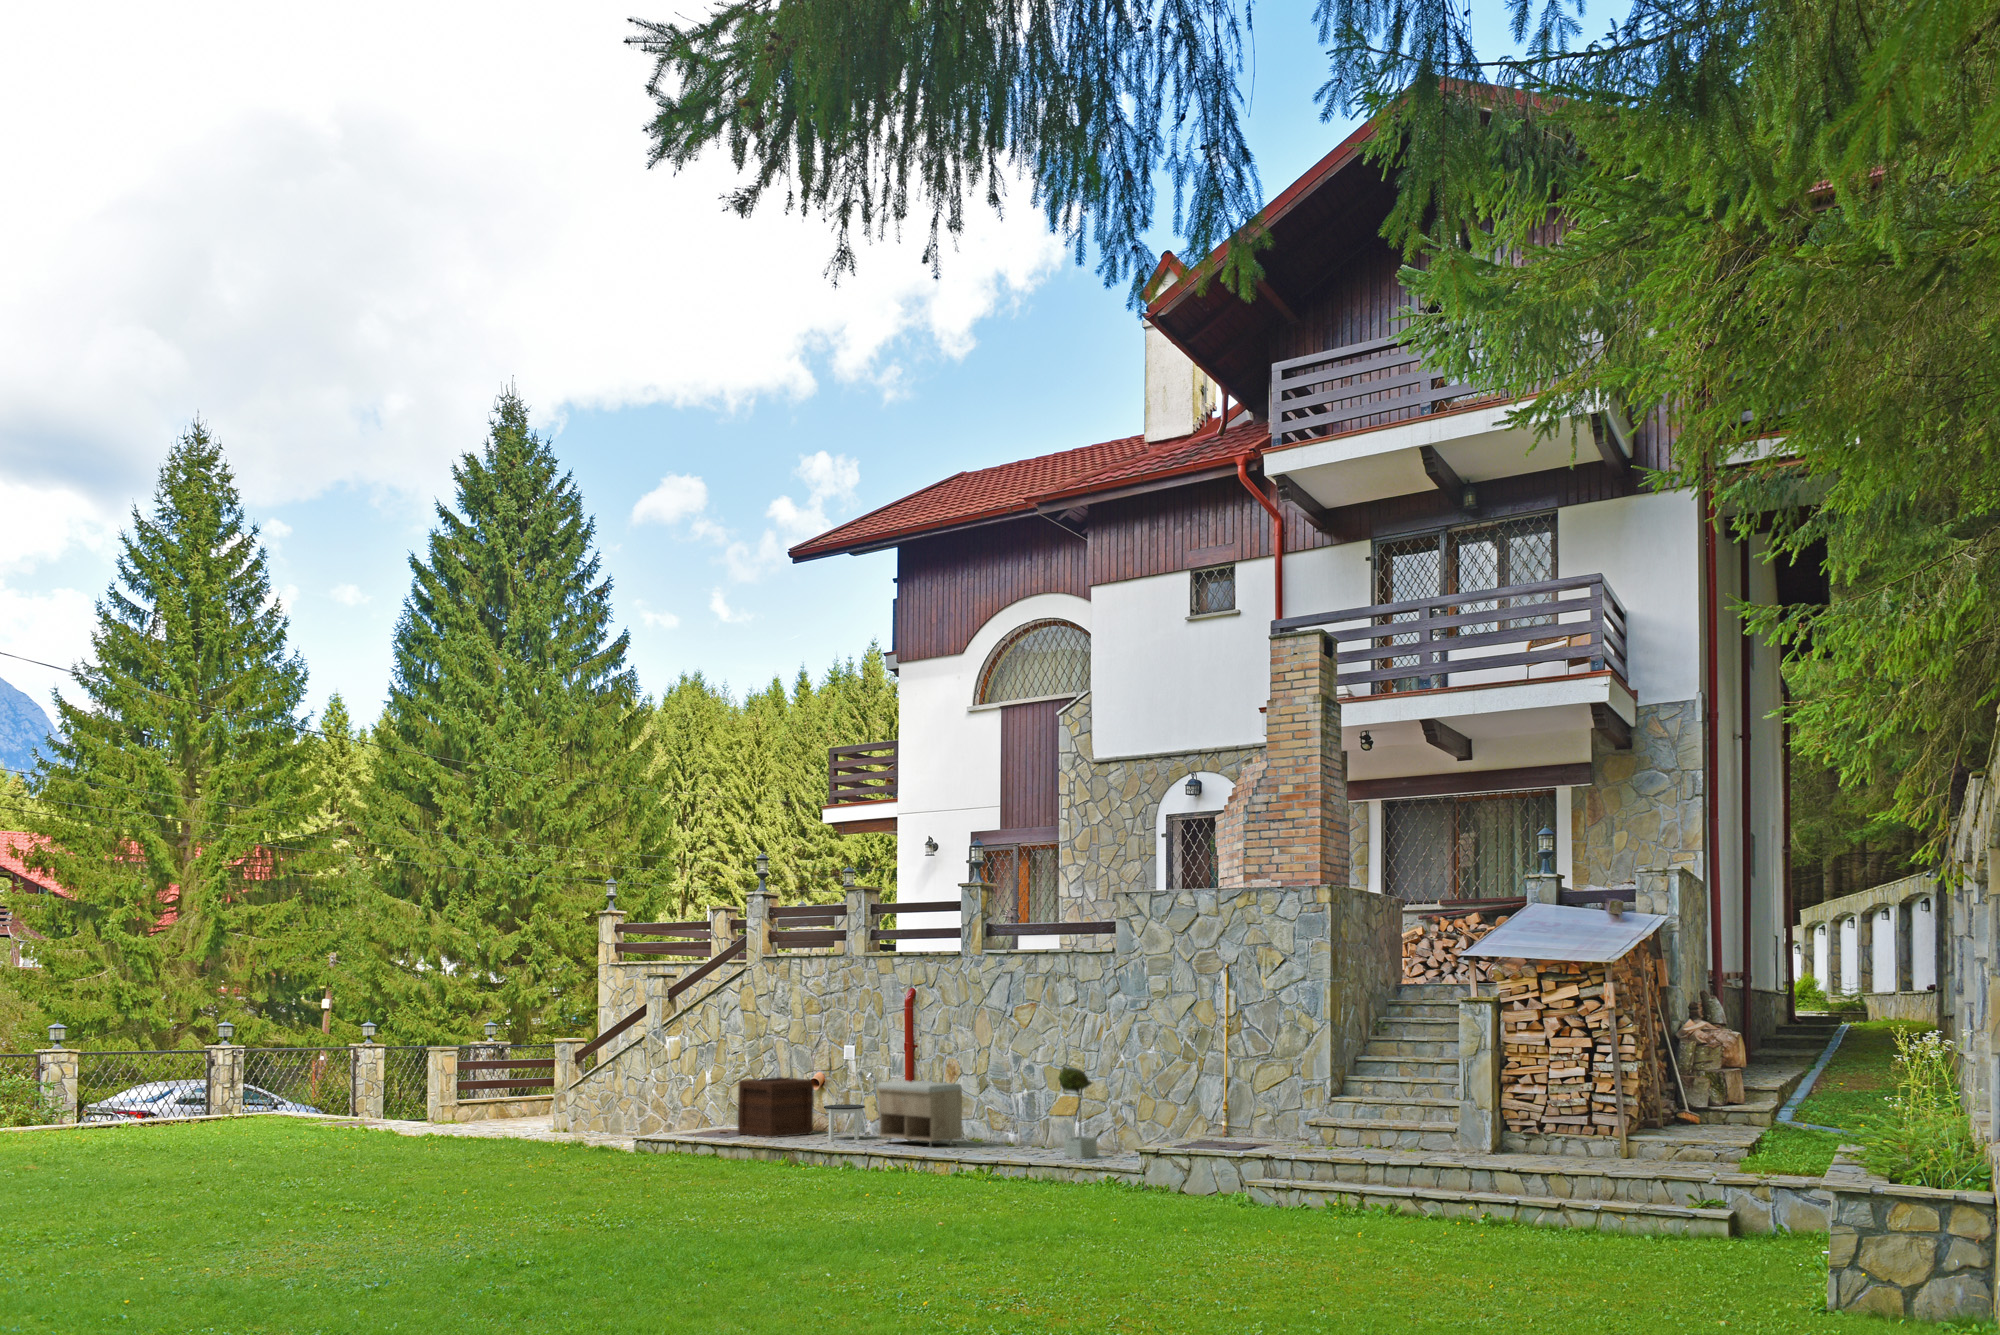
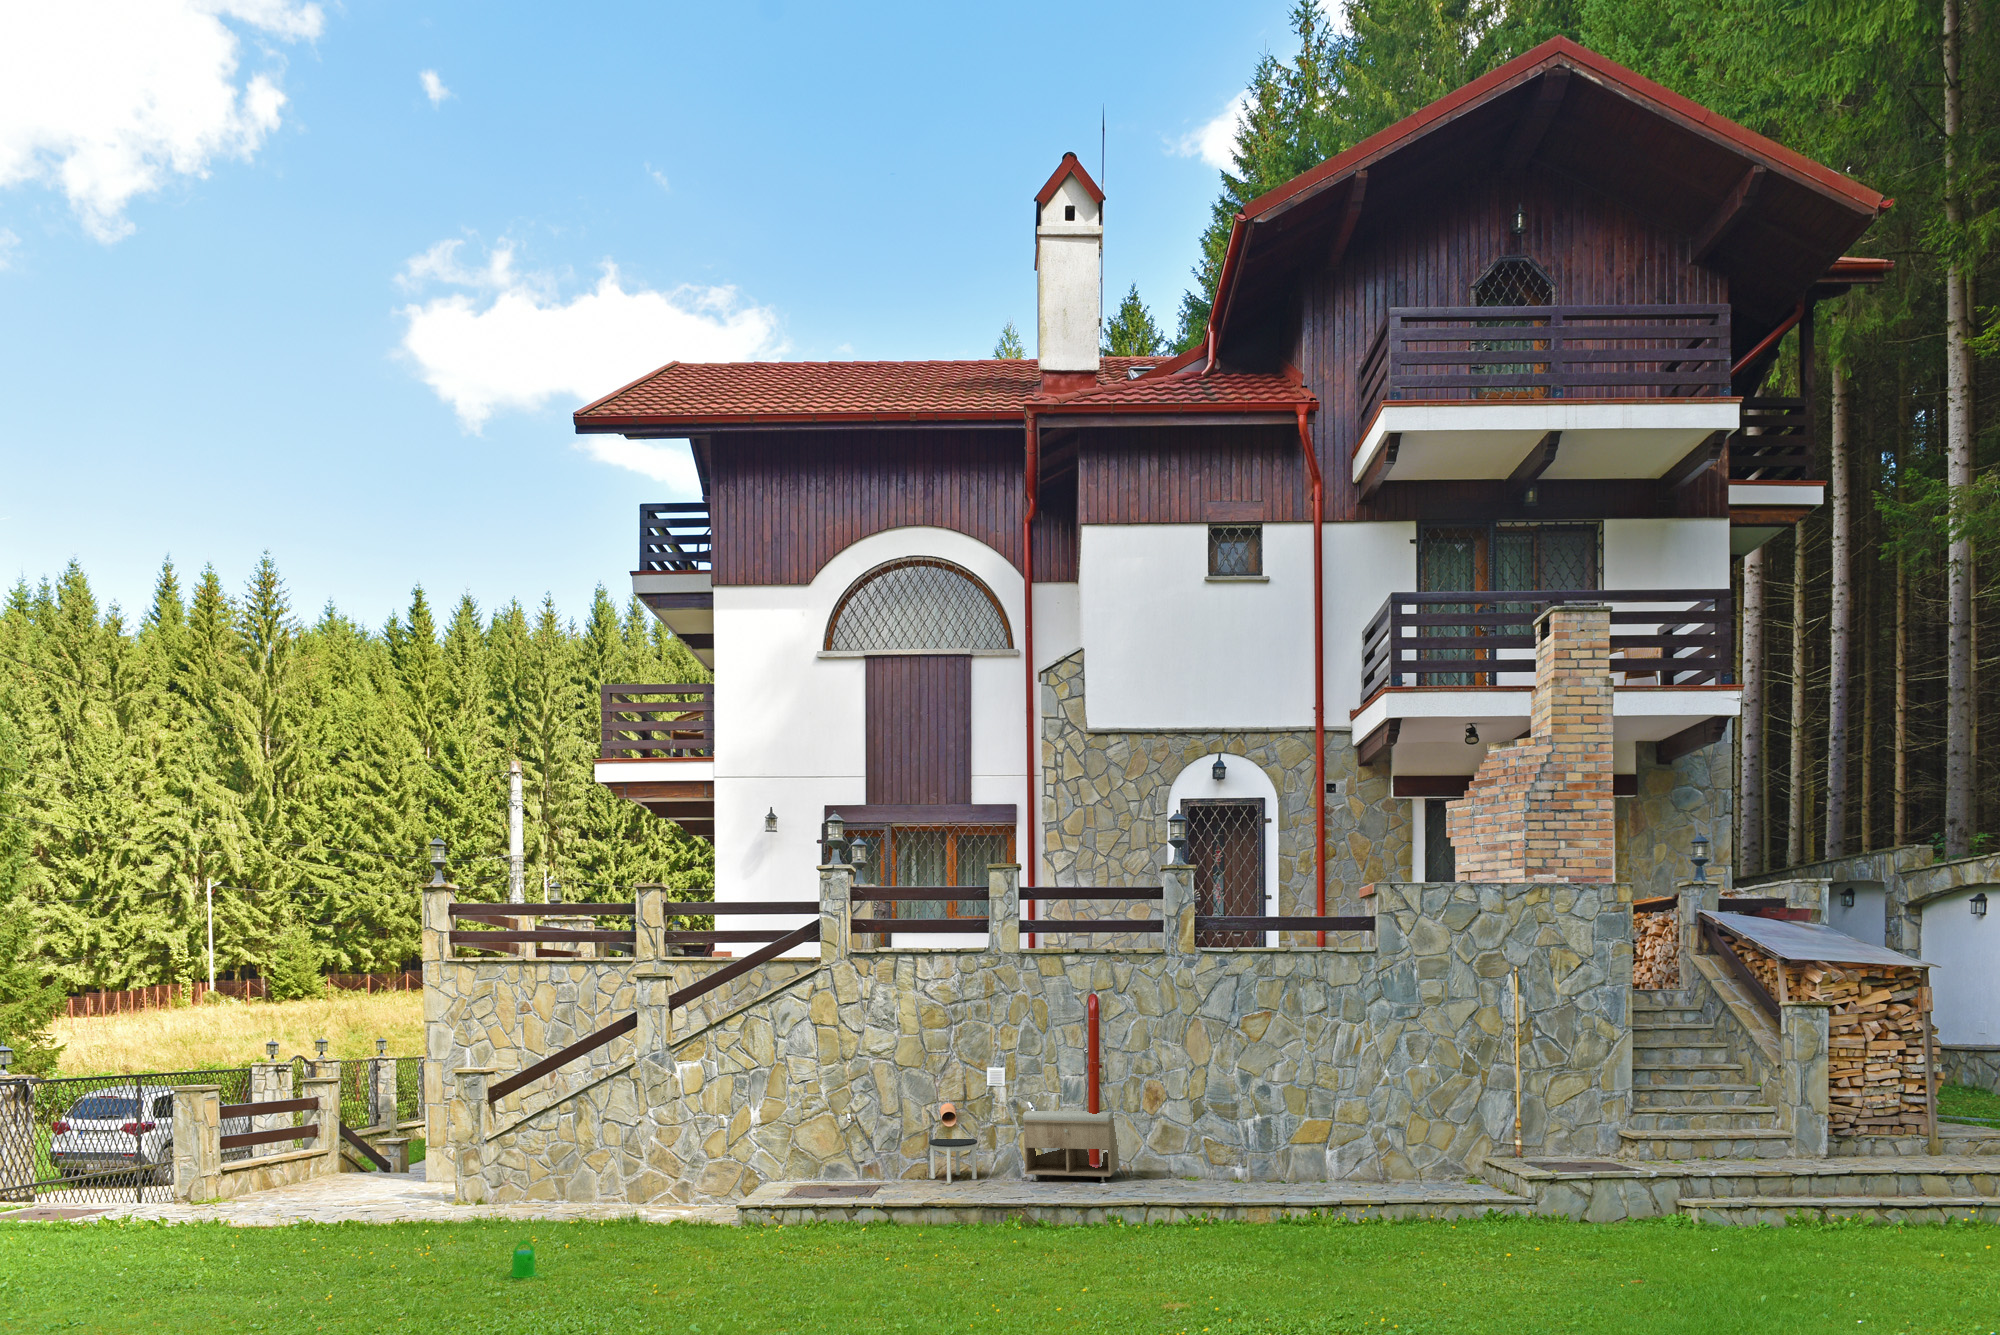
potted tree: present [1059,1067,1098,1158] -> none [1287,1086,1329,1183]
wooden crate: present [738,1077,814,1138] -> none [804,1110,886,1187]
watering can: none [367,1129,387,1156] -> present [511,1240,536,1278]

